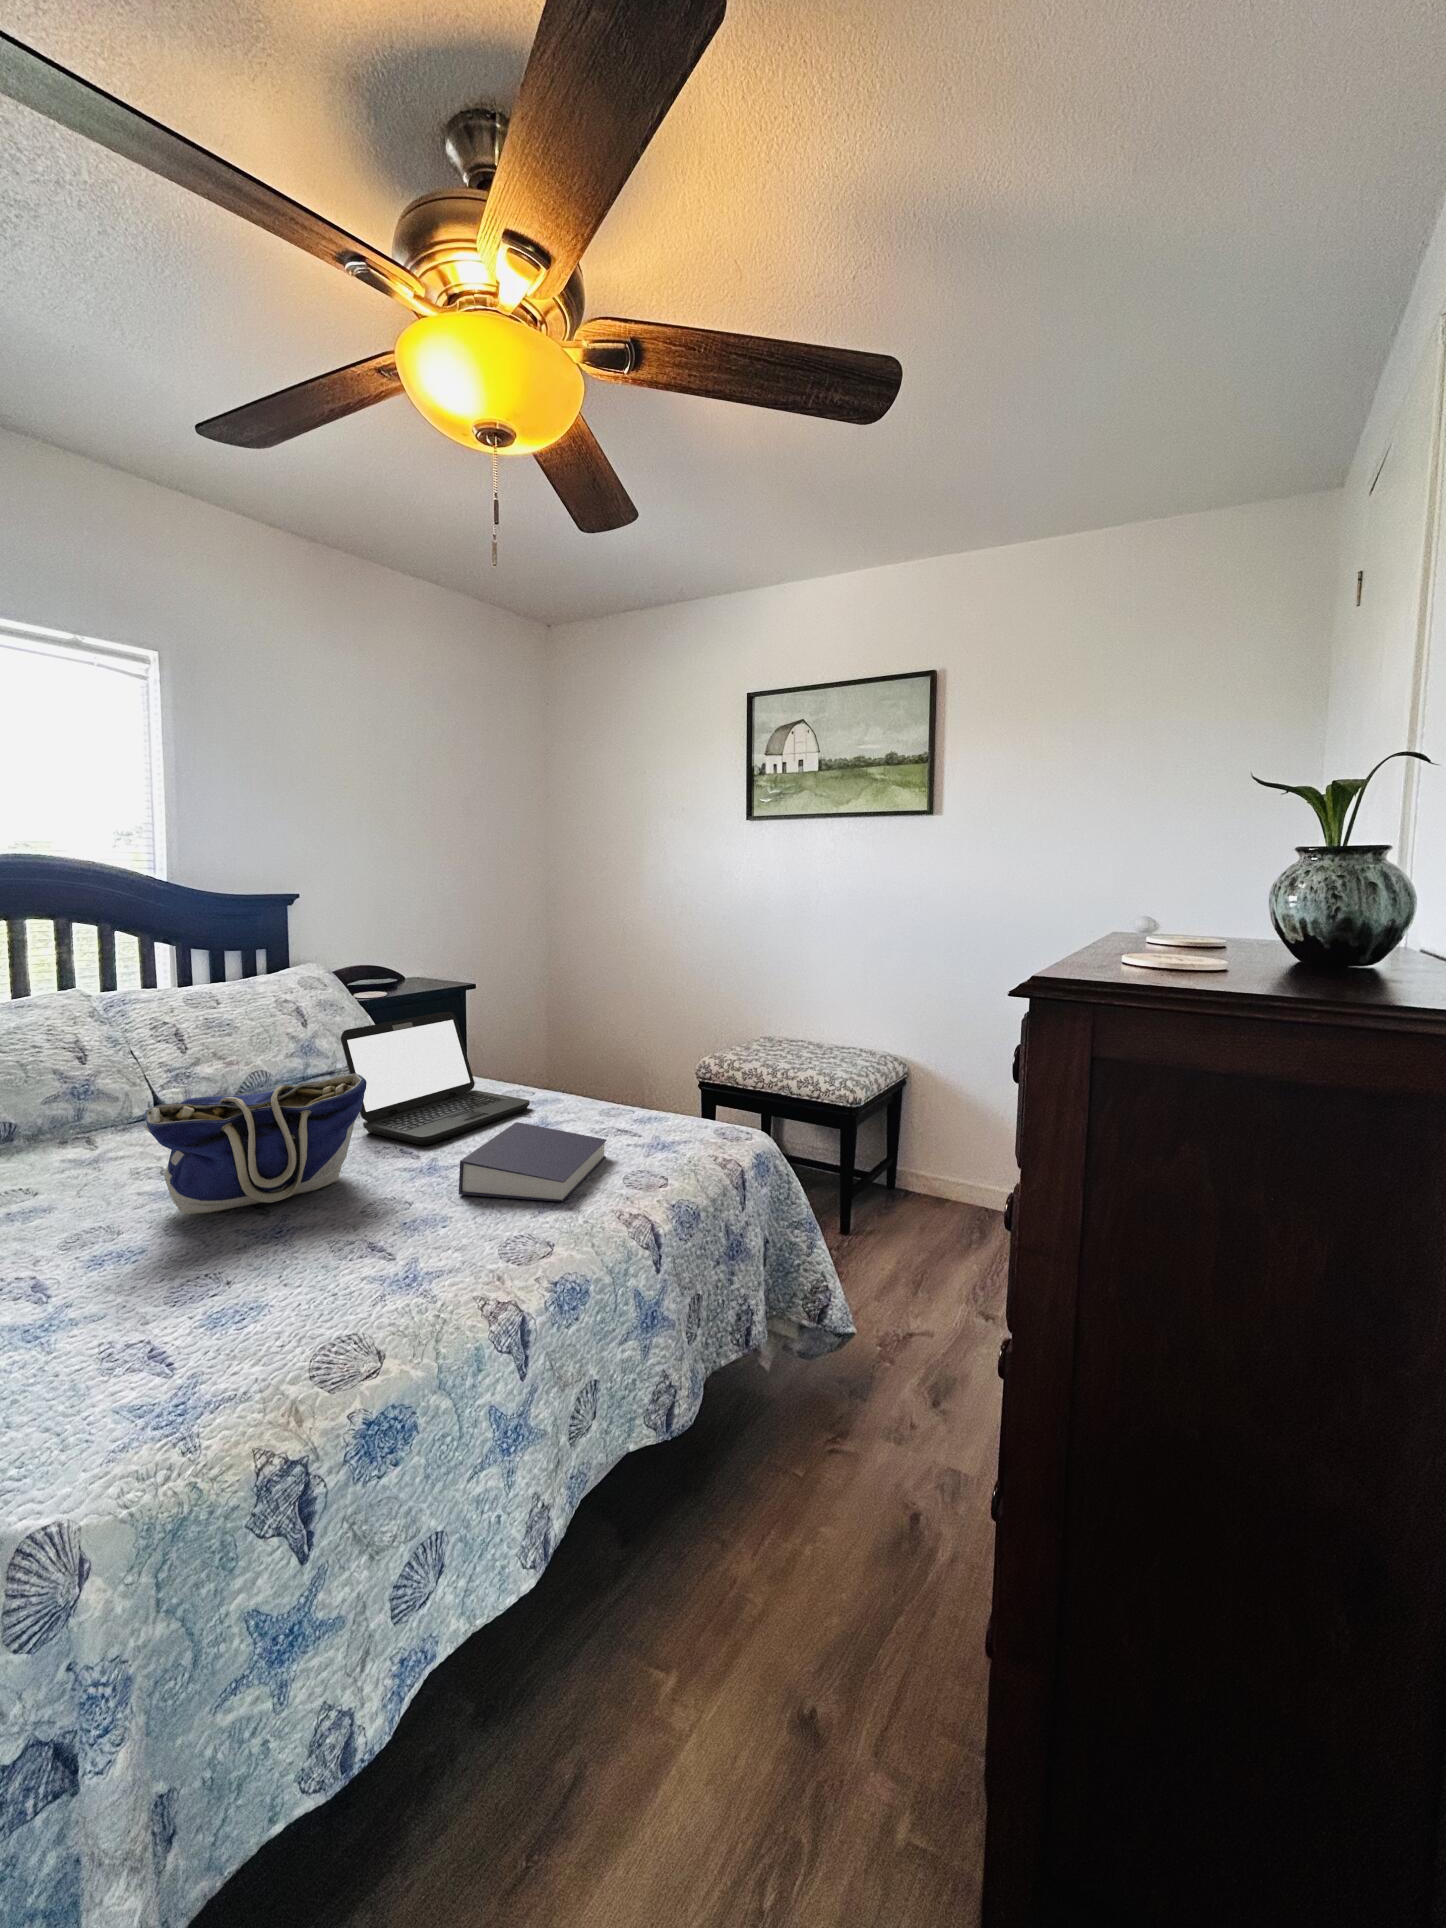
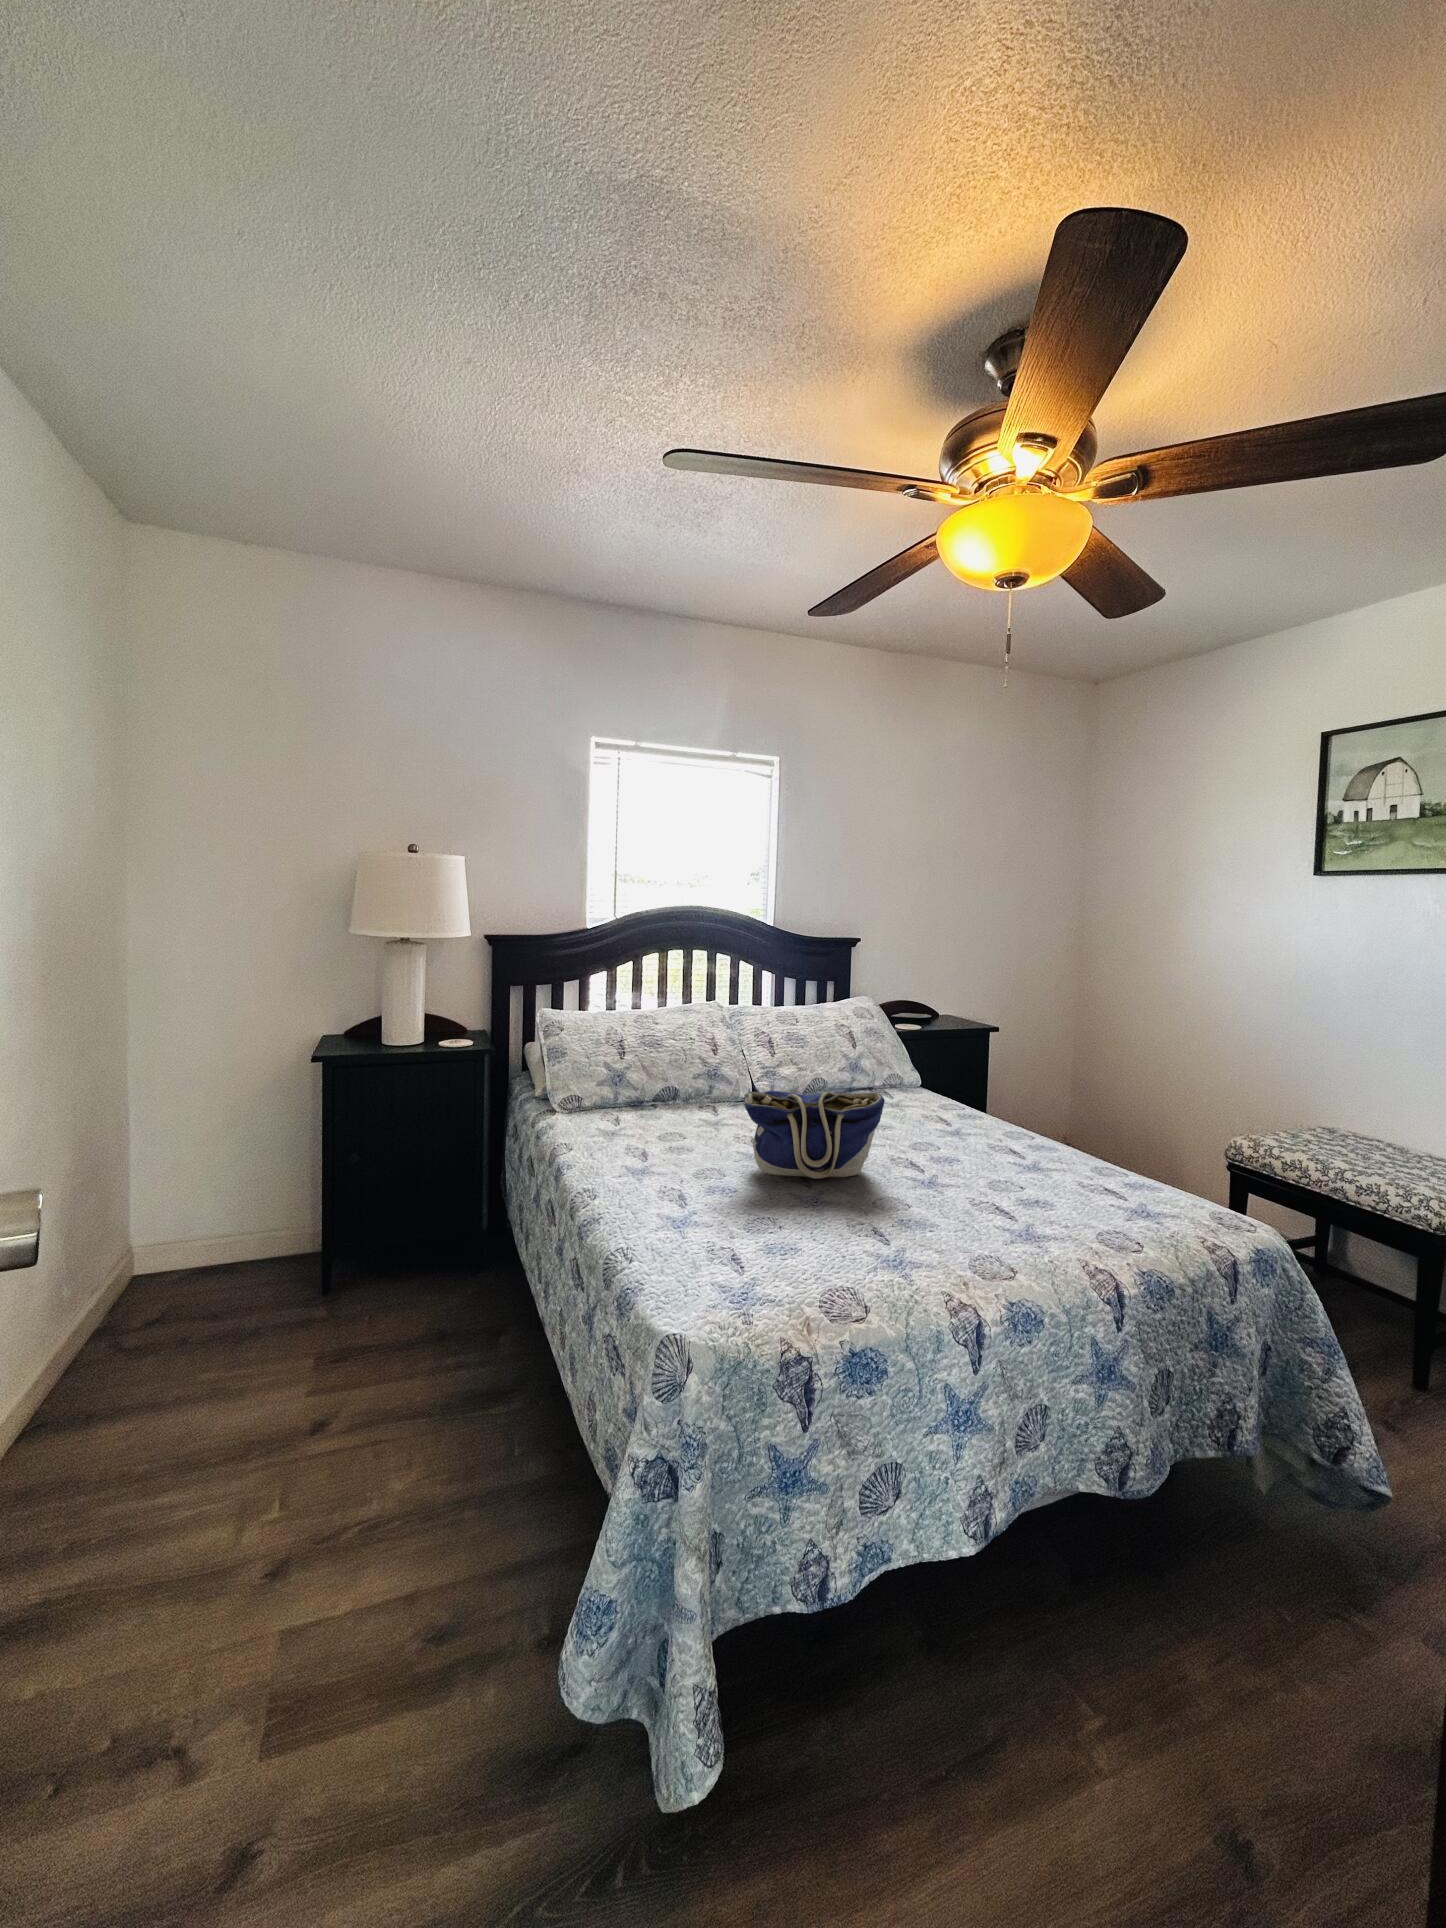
laptop: present [341,1012,530,1145] -> none [874,1051,1025,1162]
book: present [459,1122,607,1202] -> none [947,1159,1087,1239]

